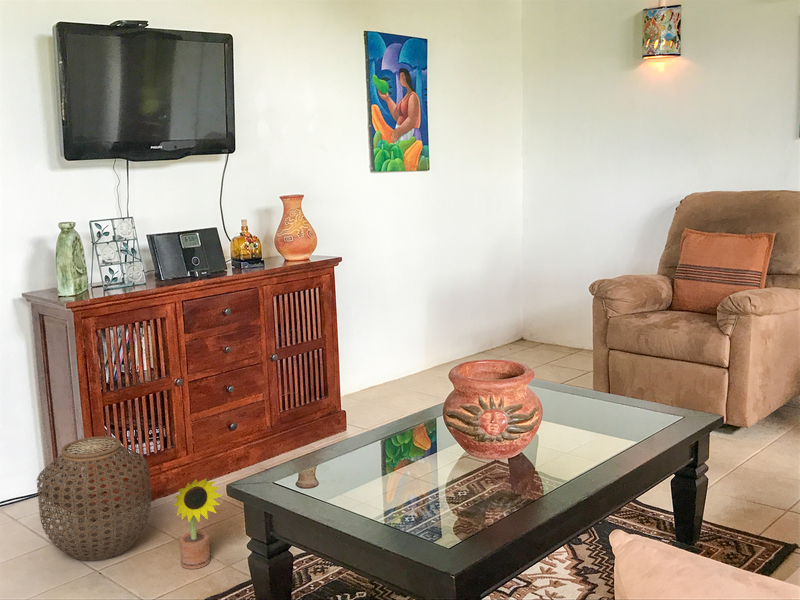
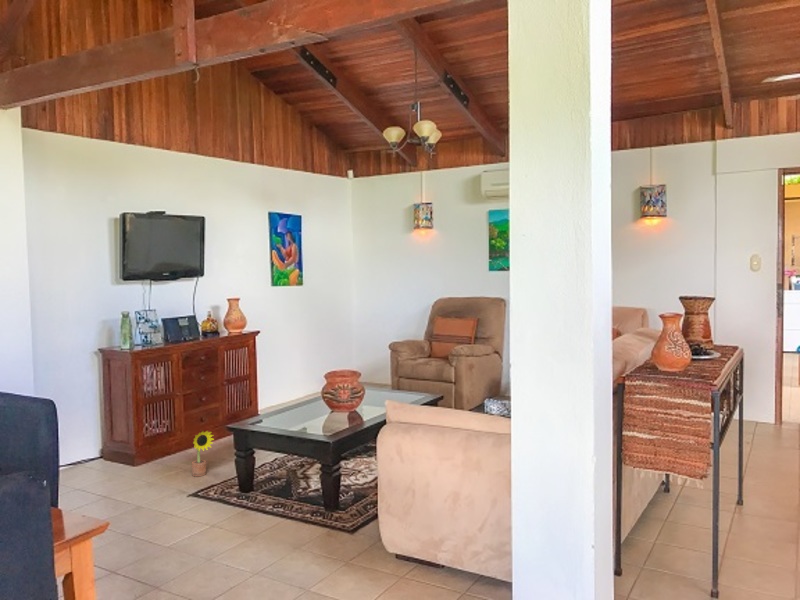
woven basket: present [37,436,151,561] -> none [118,417,174,477]

